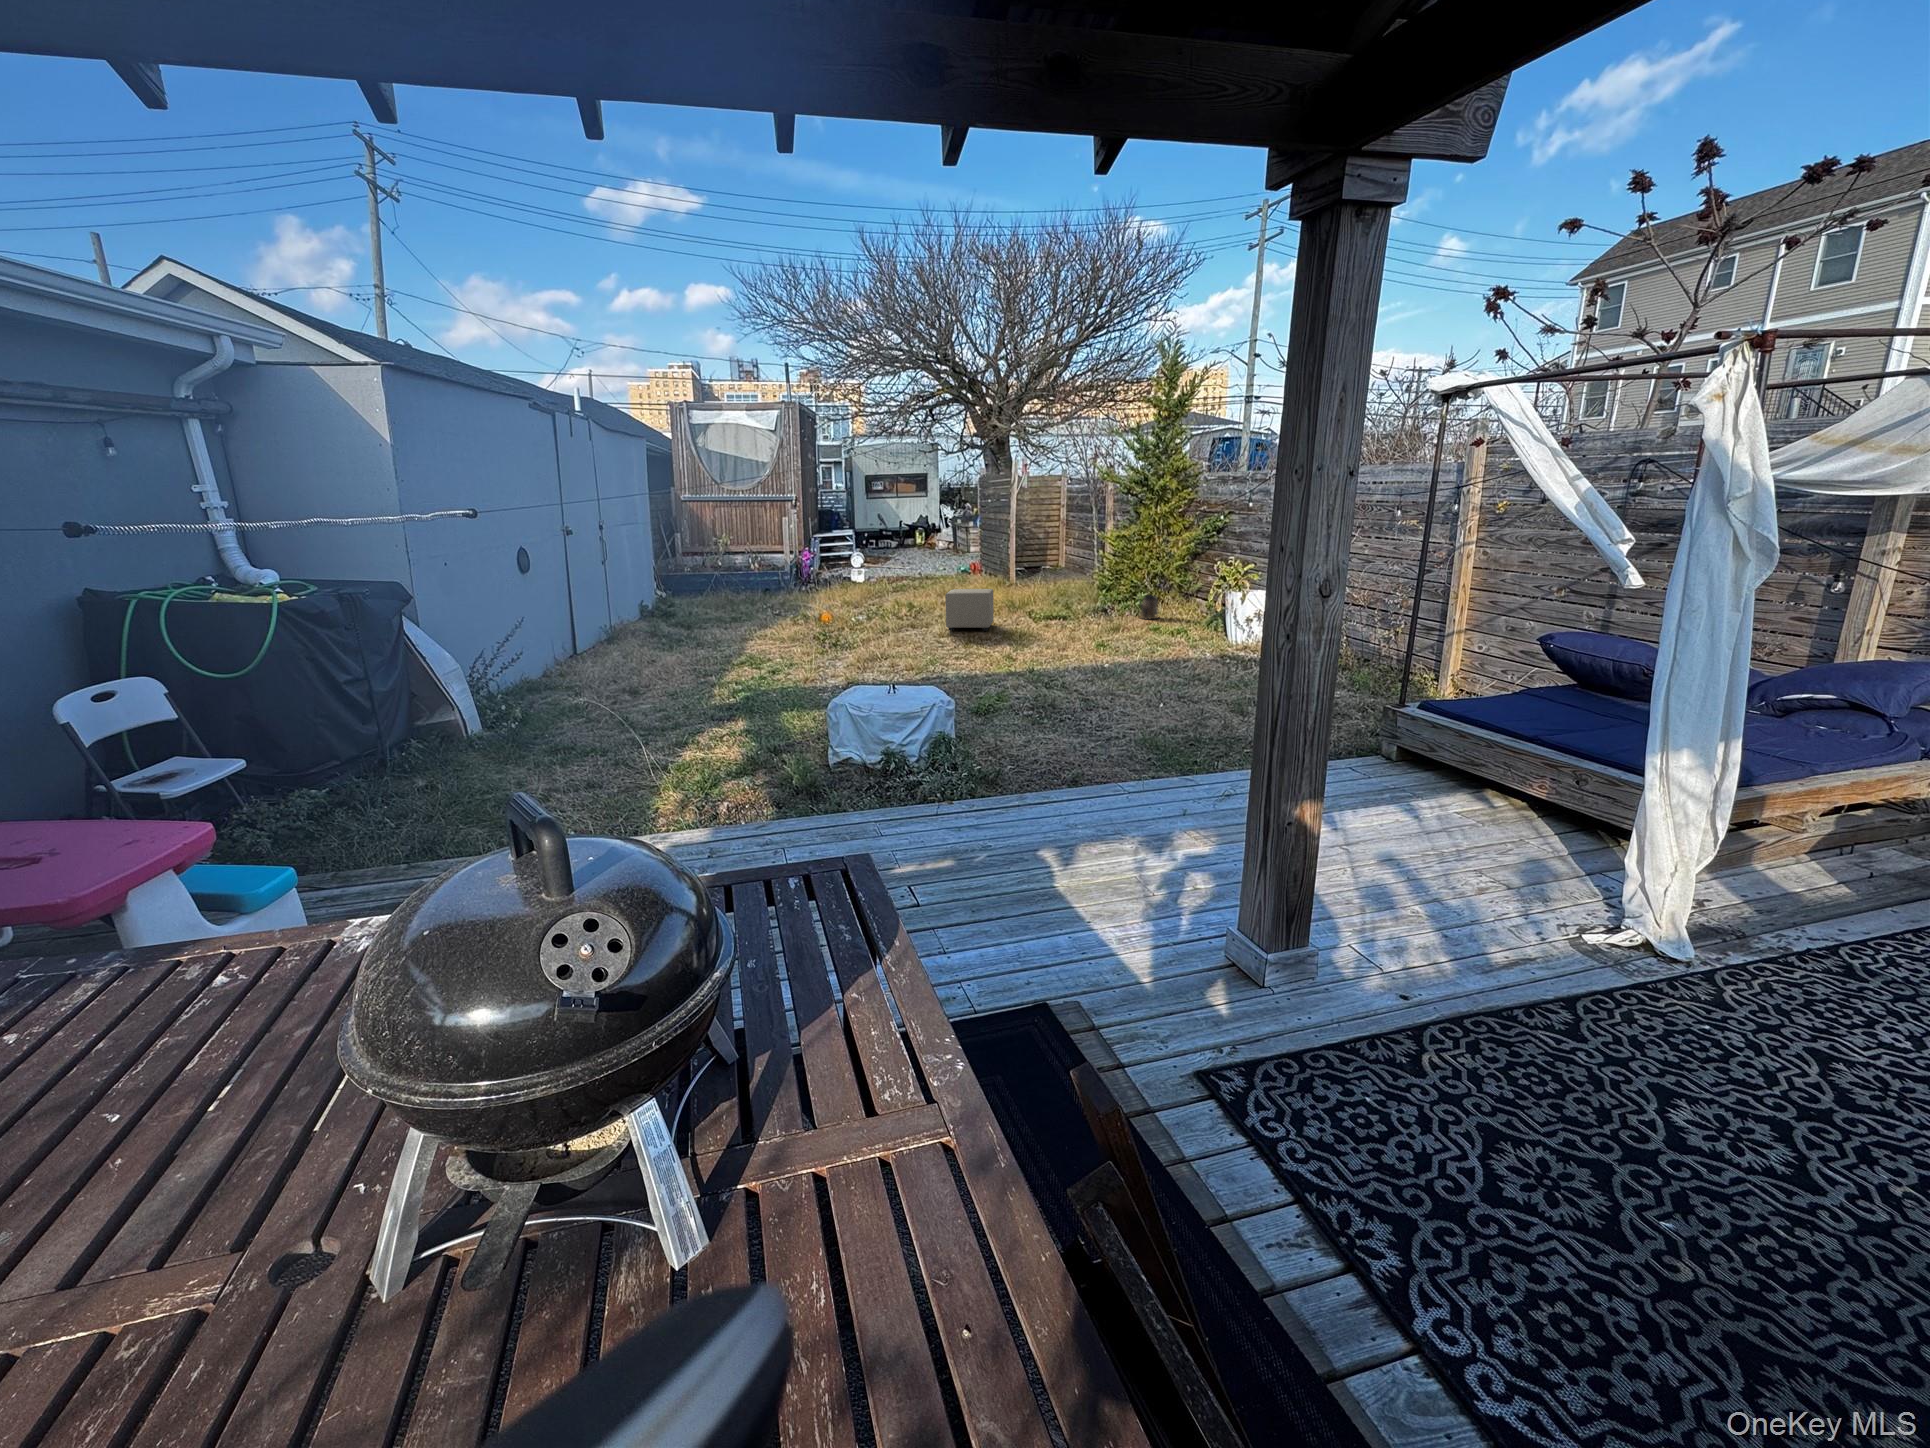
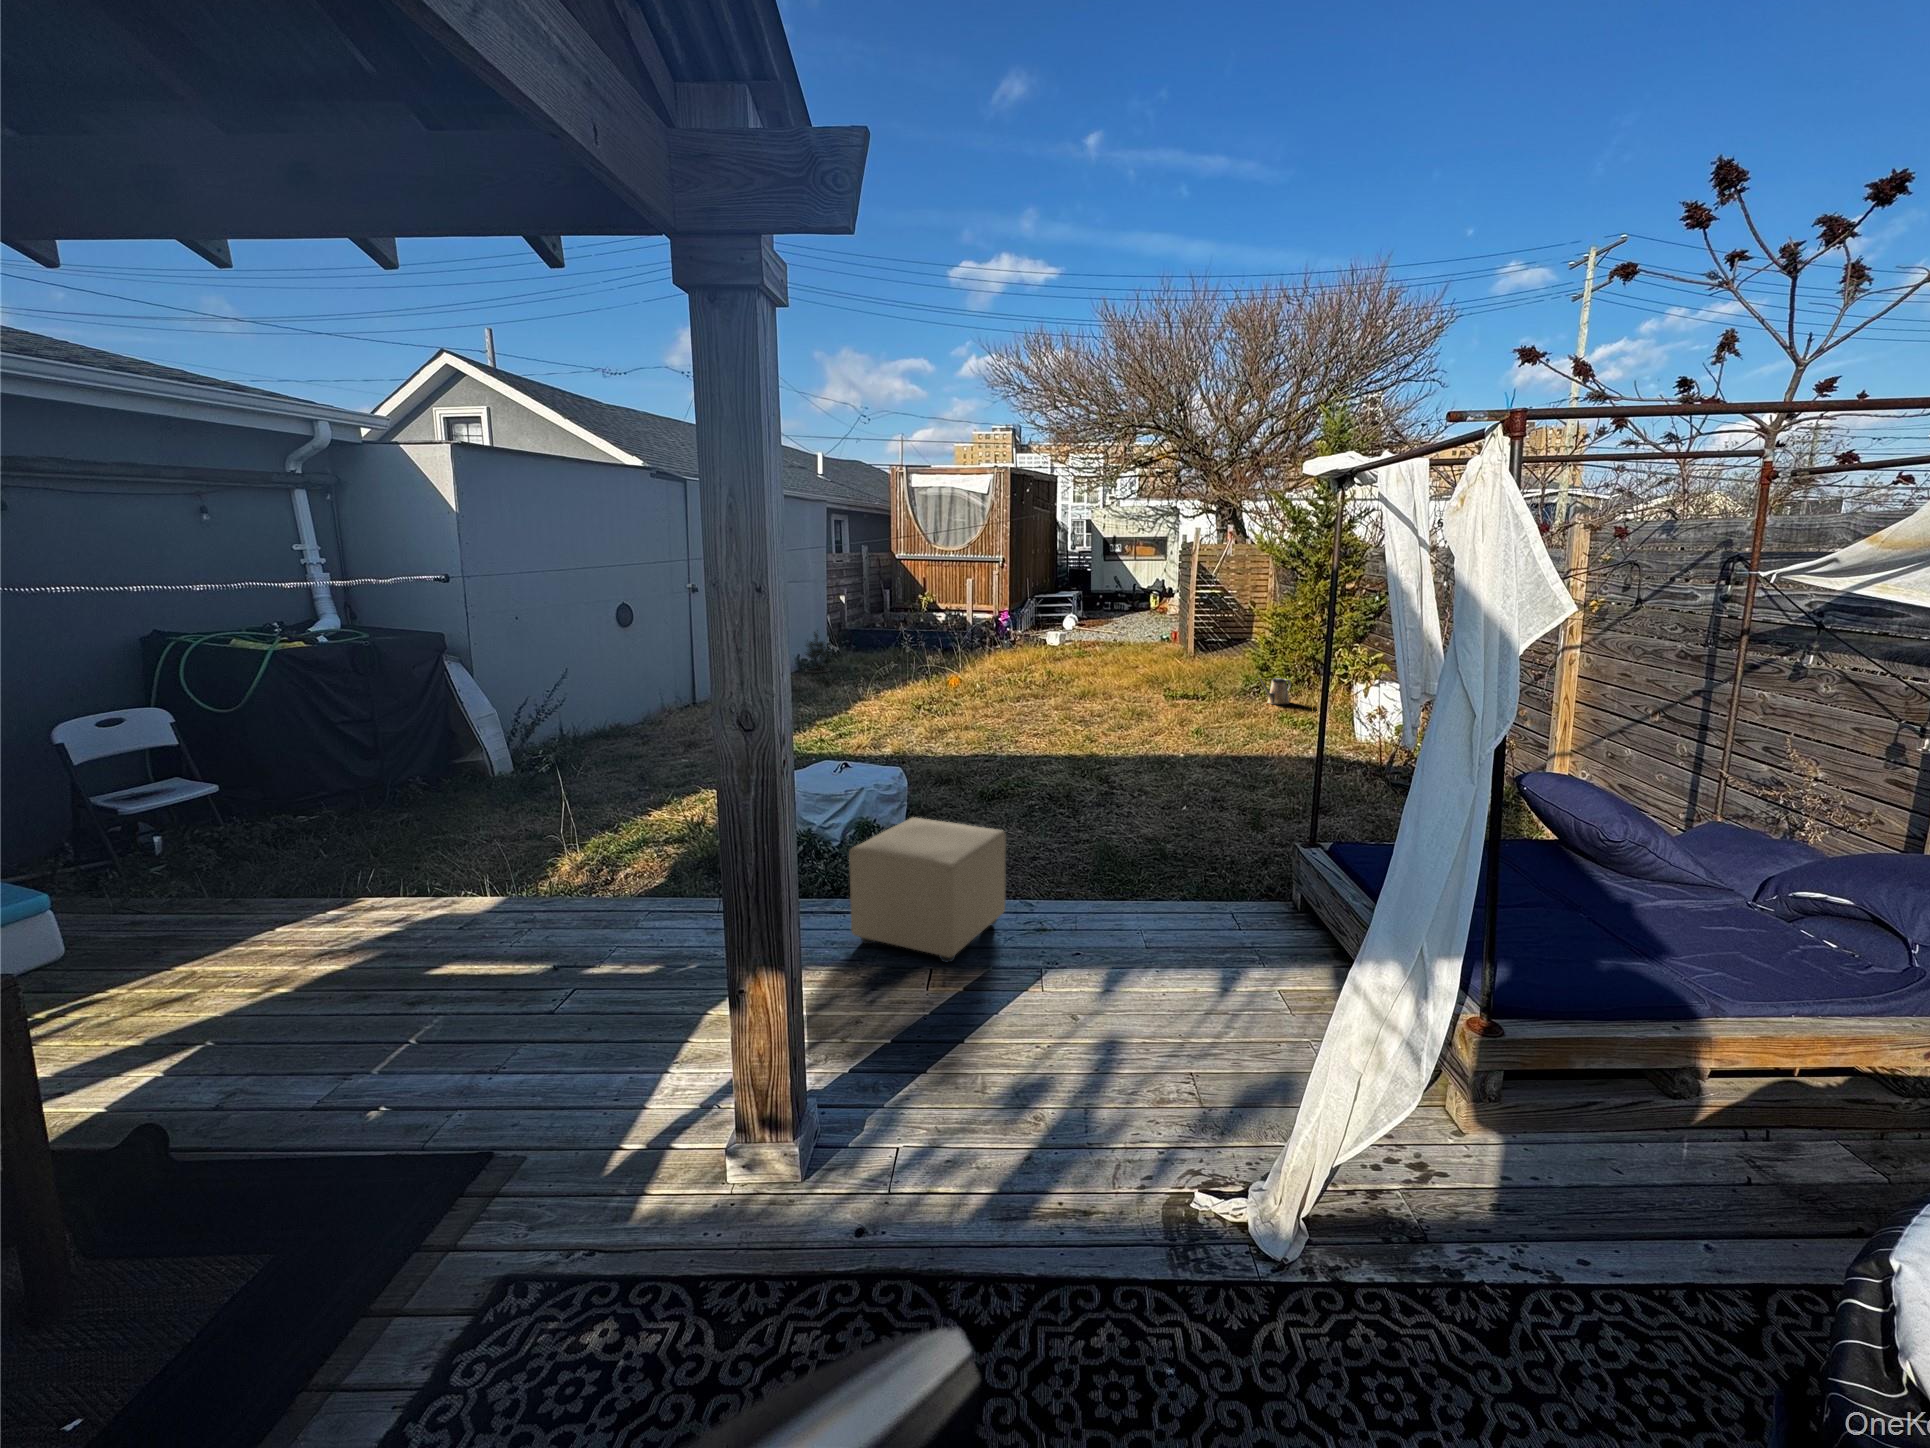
potted tree: none [649,572,682,620] -> present [806,630,832,673]
ottoman: present [945,589,994,631] -> present [849,818,1006,962]

